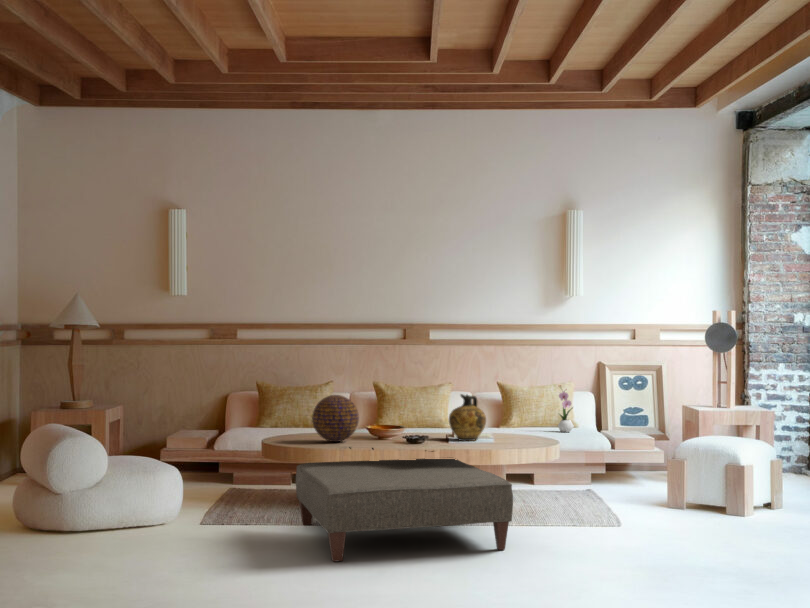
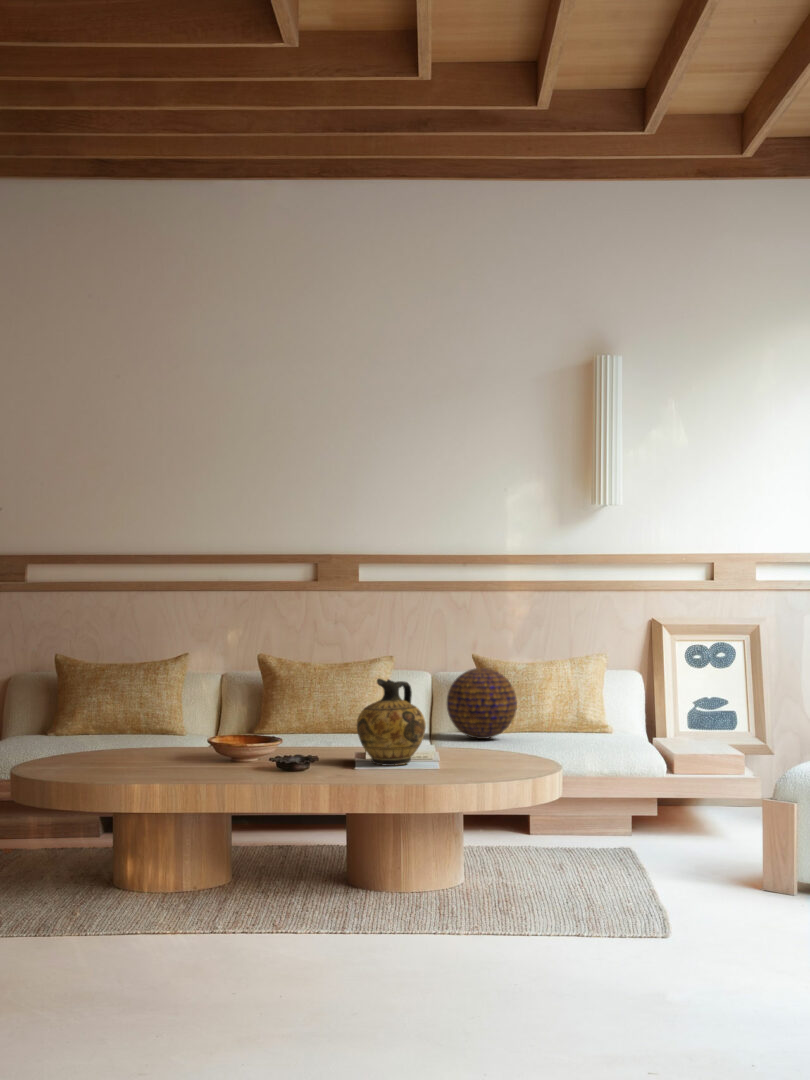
flower arrangement: present [558,391,574,432] -> none [571,659,600,744]
decorative orb: present [312,395,359,442] -> present [447,668,517,739]
ottoman: present [296,458,513,562] -> none [49,798,442,1028]

